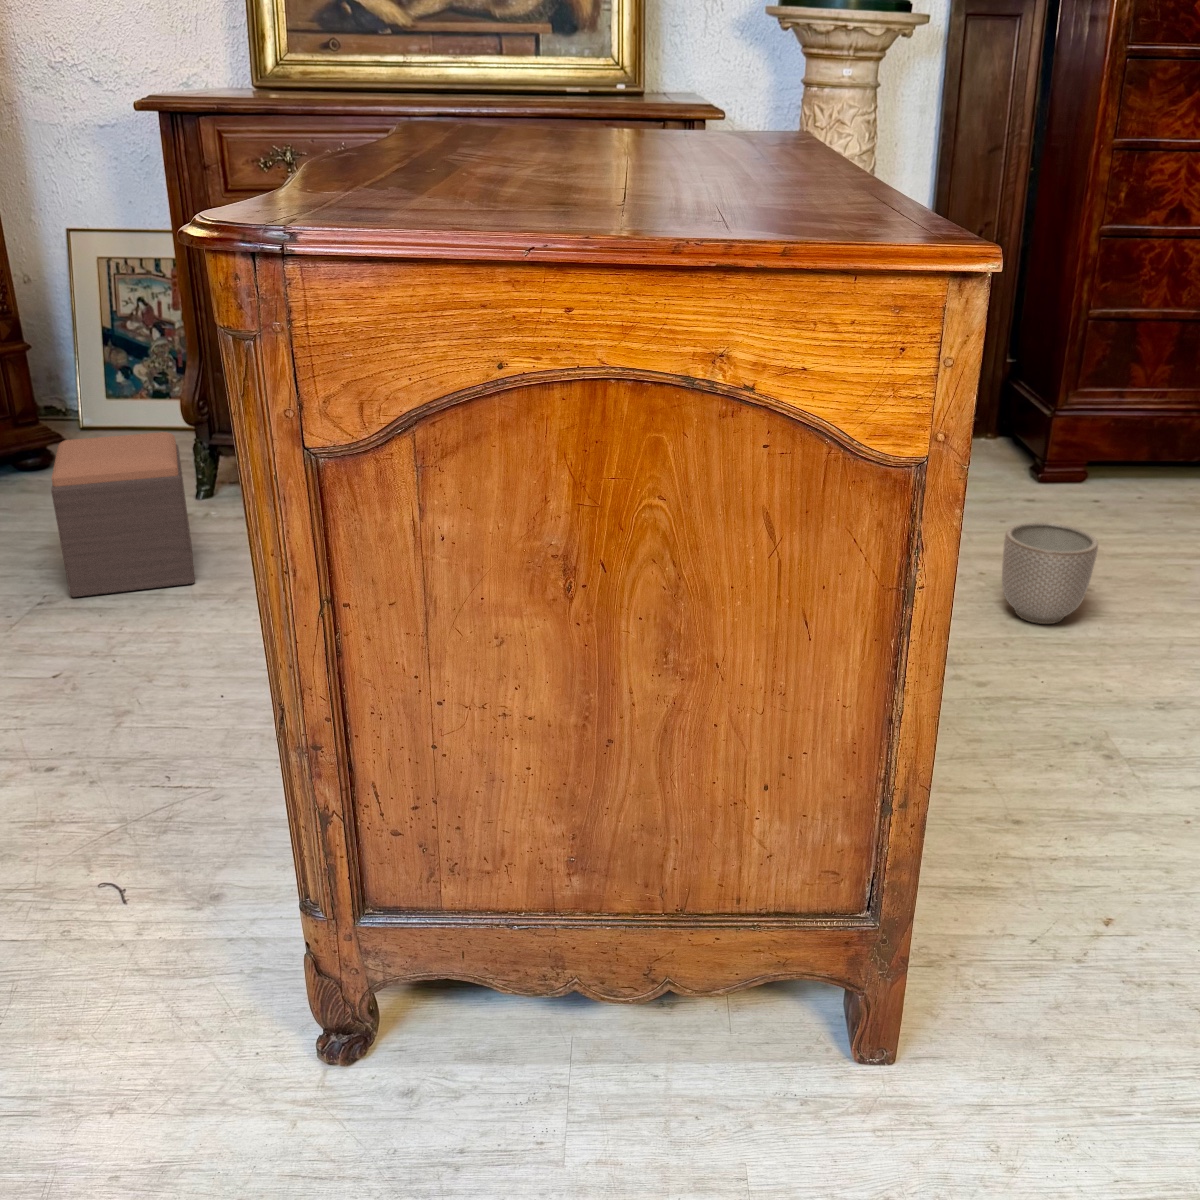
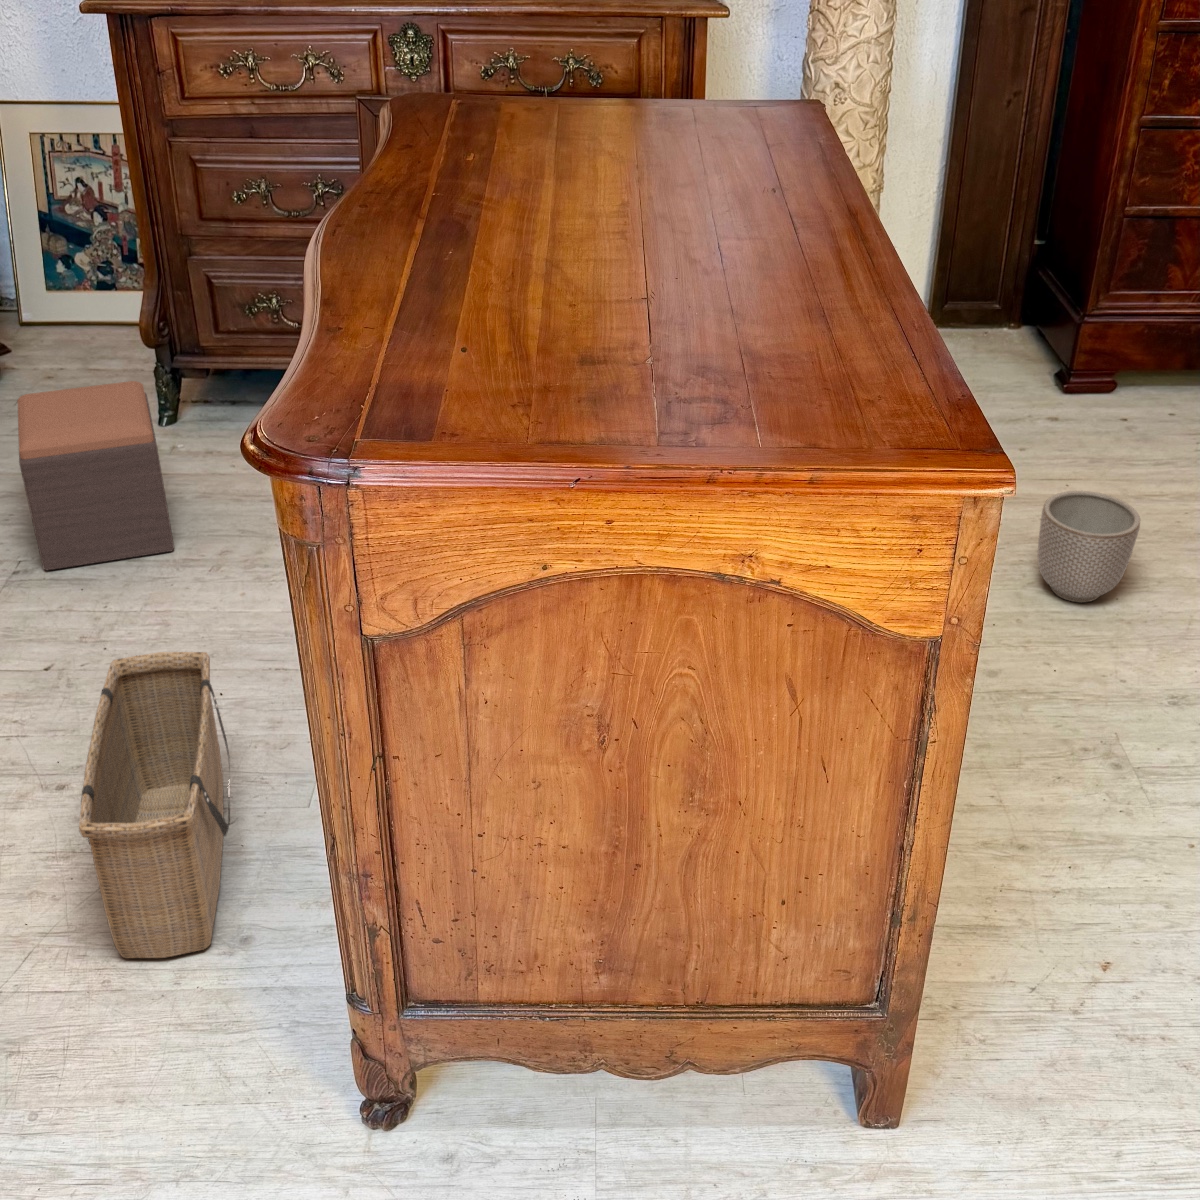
basket: none [45,618,216,905] -> present [79,652,230,958]

